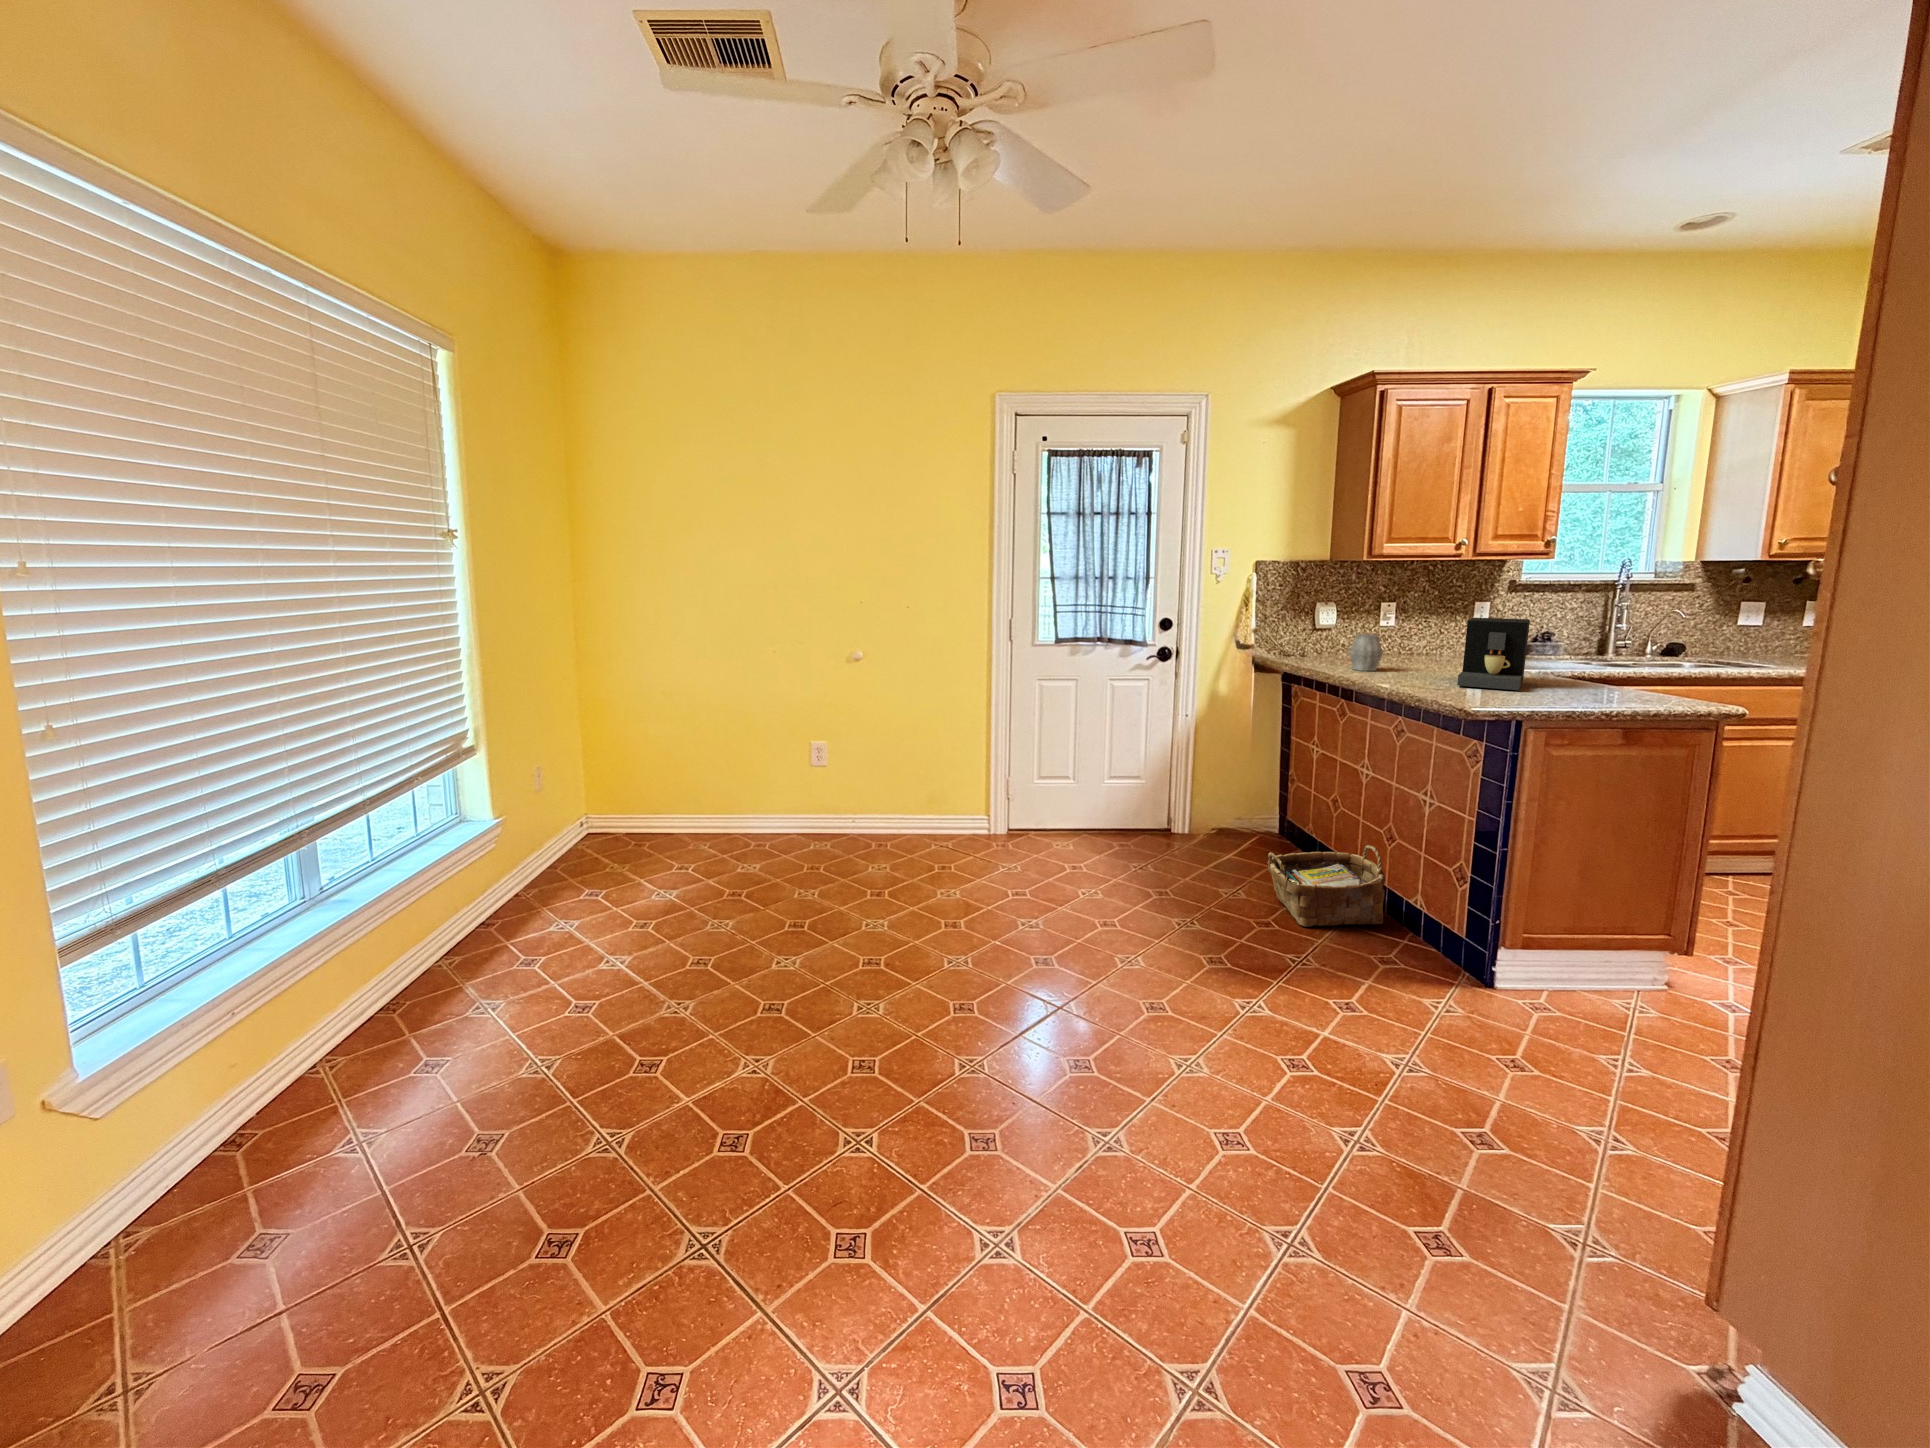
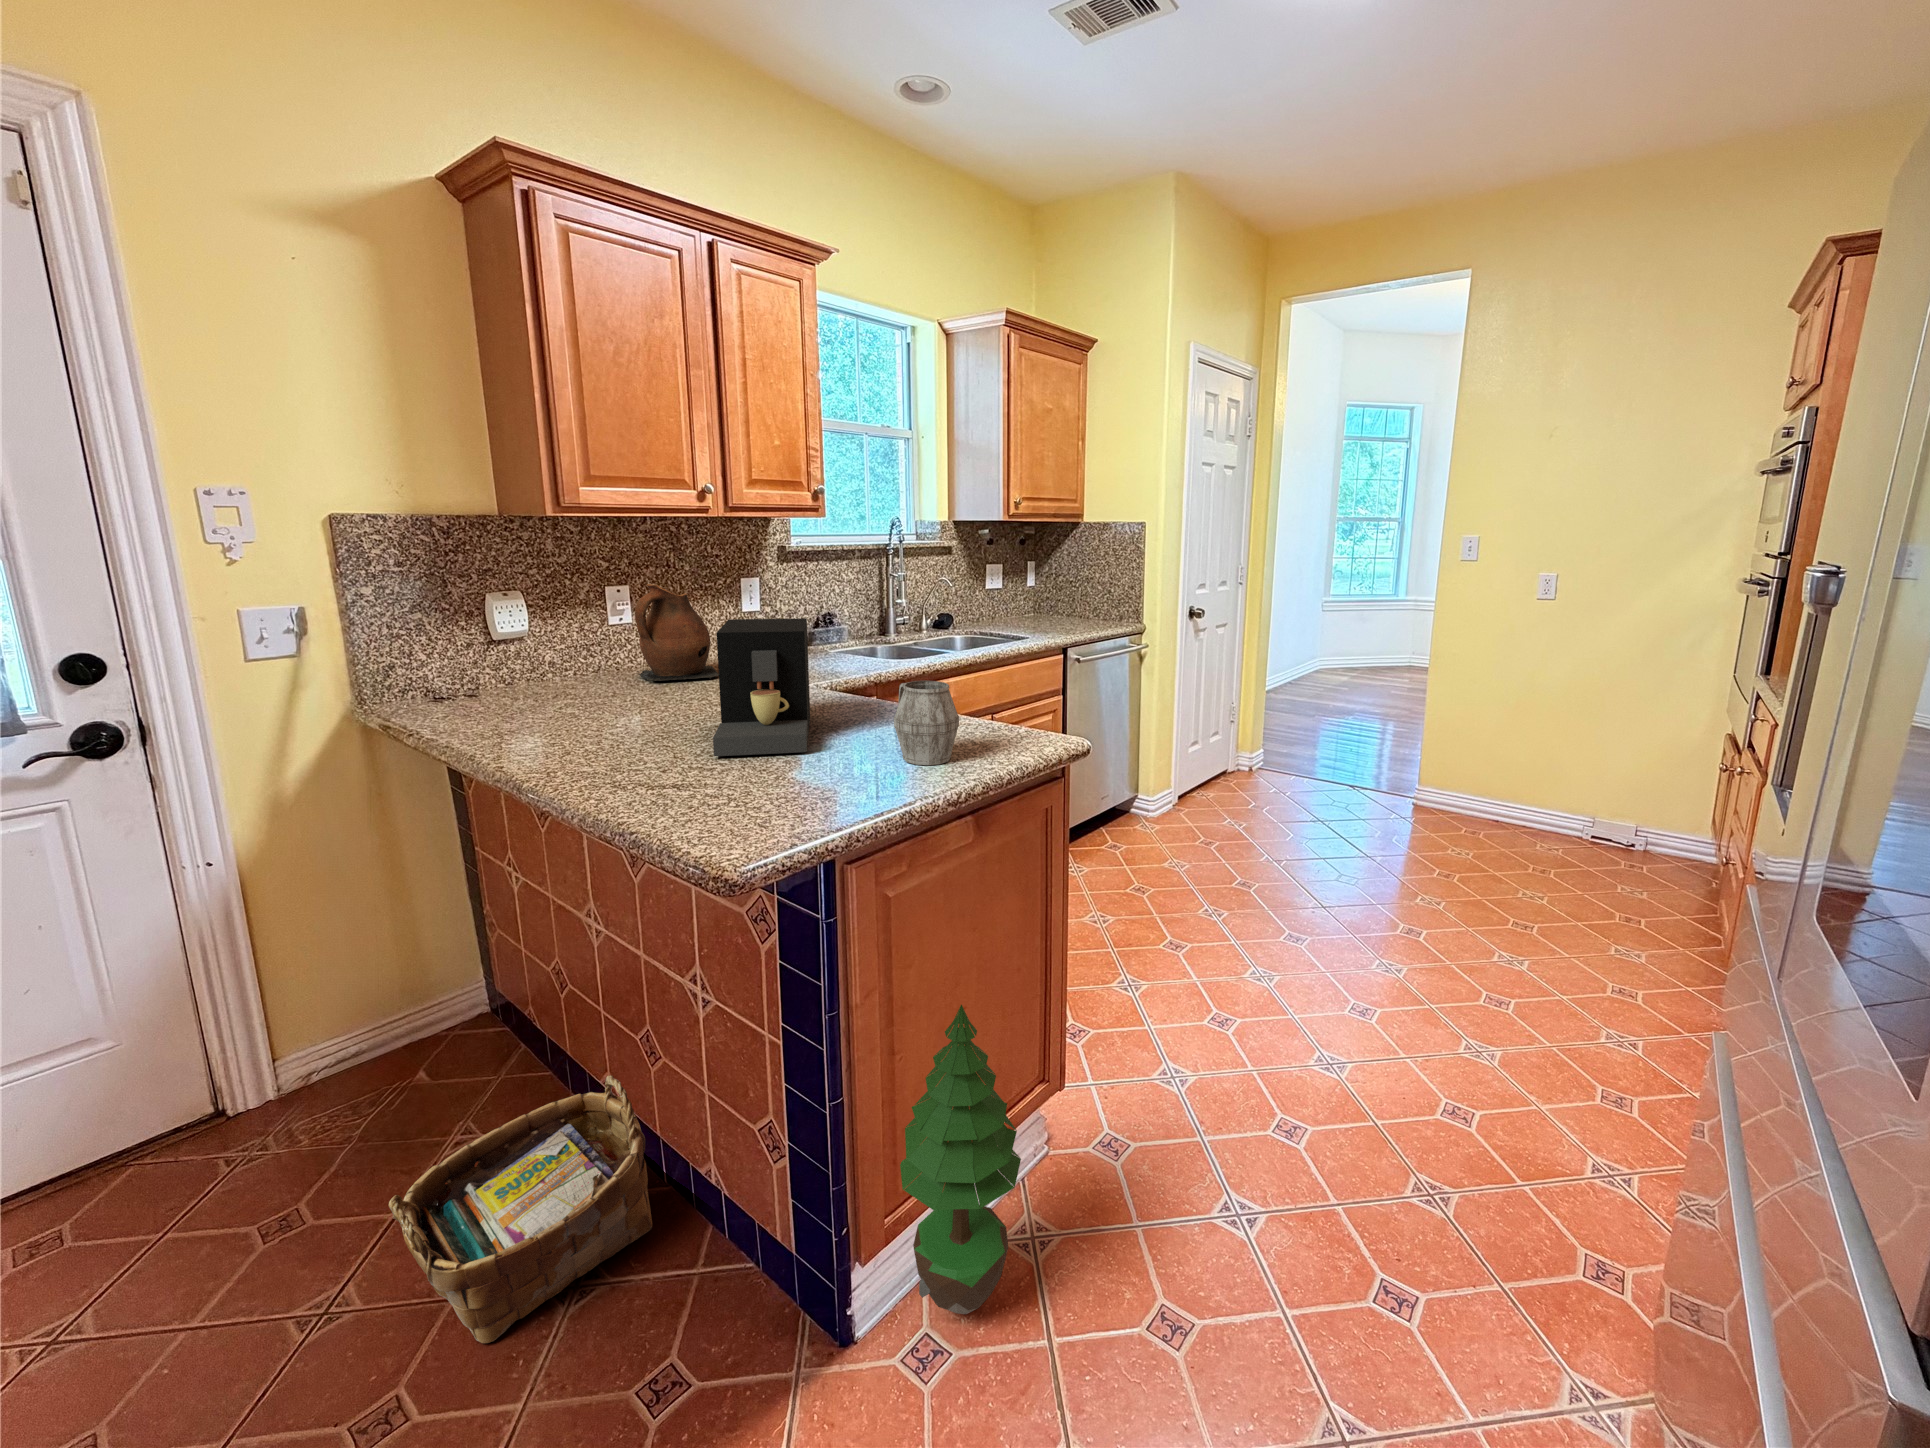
ceramic pitcher: none [1393,601,1453,663] -> present [635,584,719,681]
mug: present [1349,634,1383,671] -> present [894,681,959,765]
potted tree: none [1549,827,1643,1015] -> present [900,1005,1021,1314]

